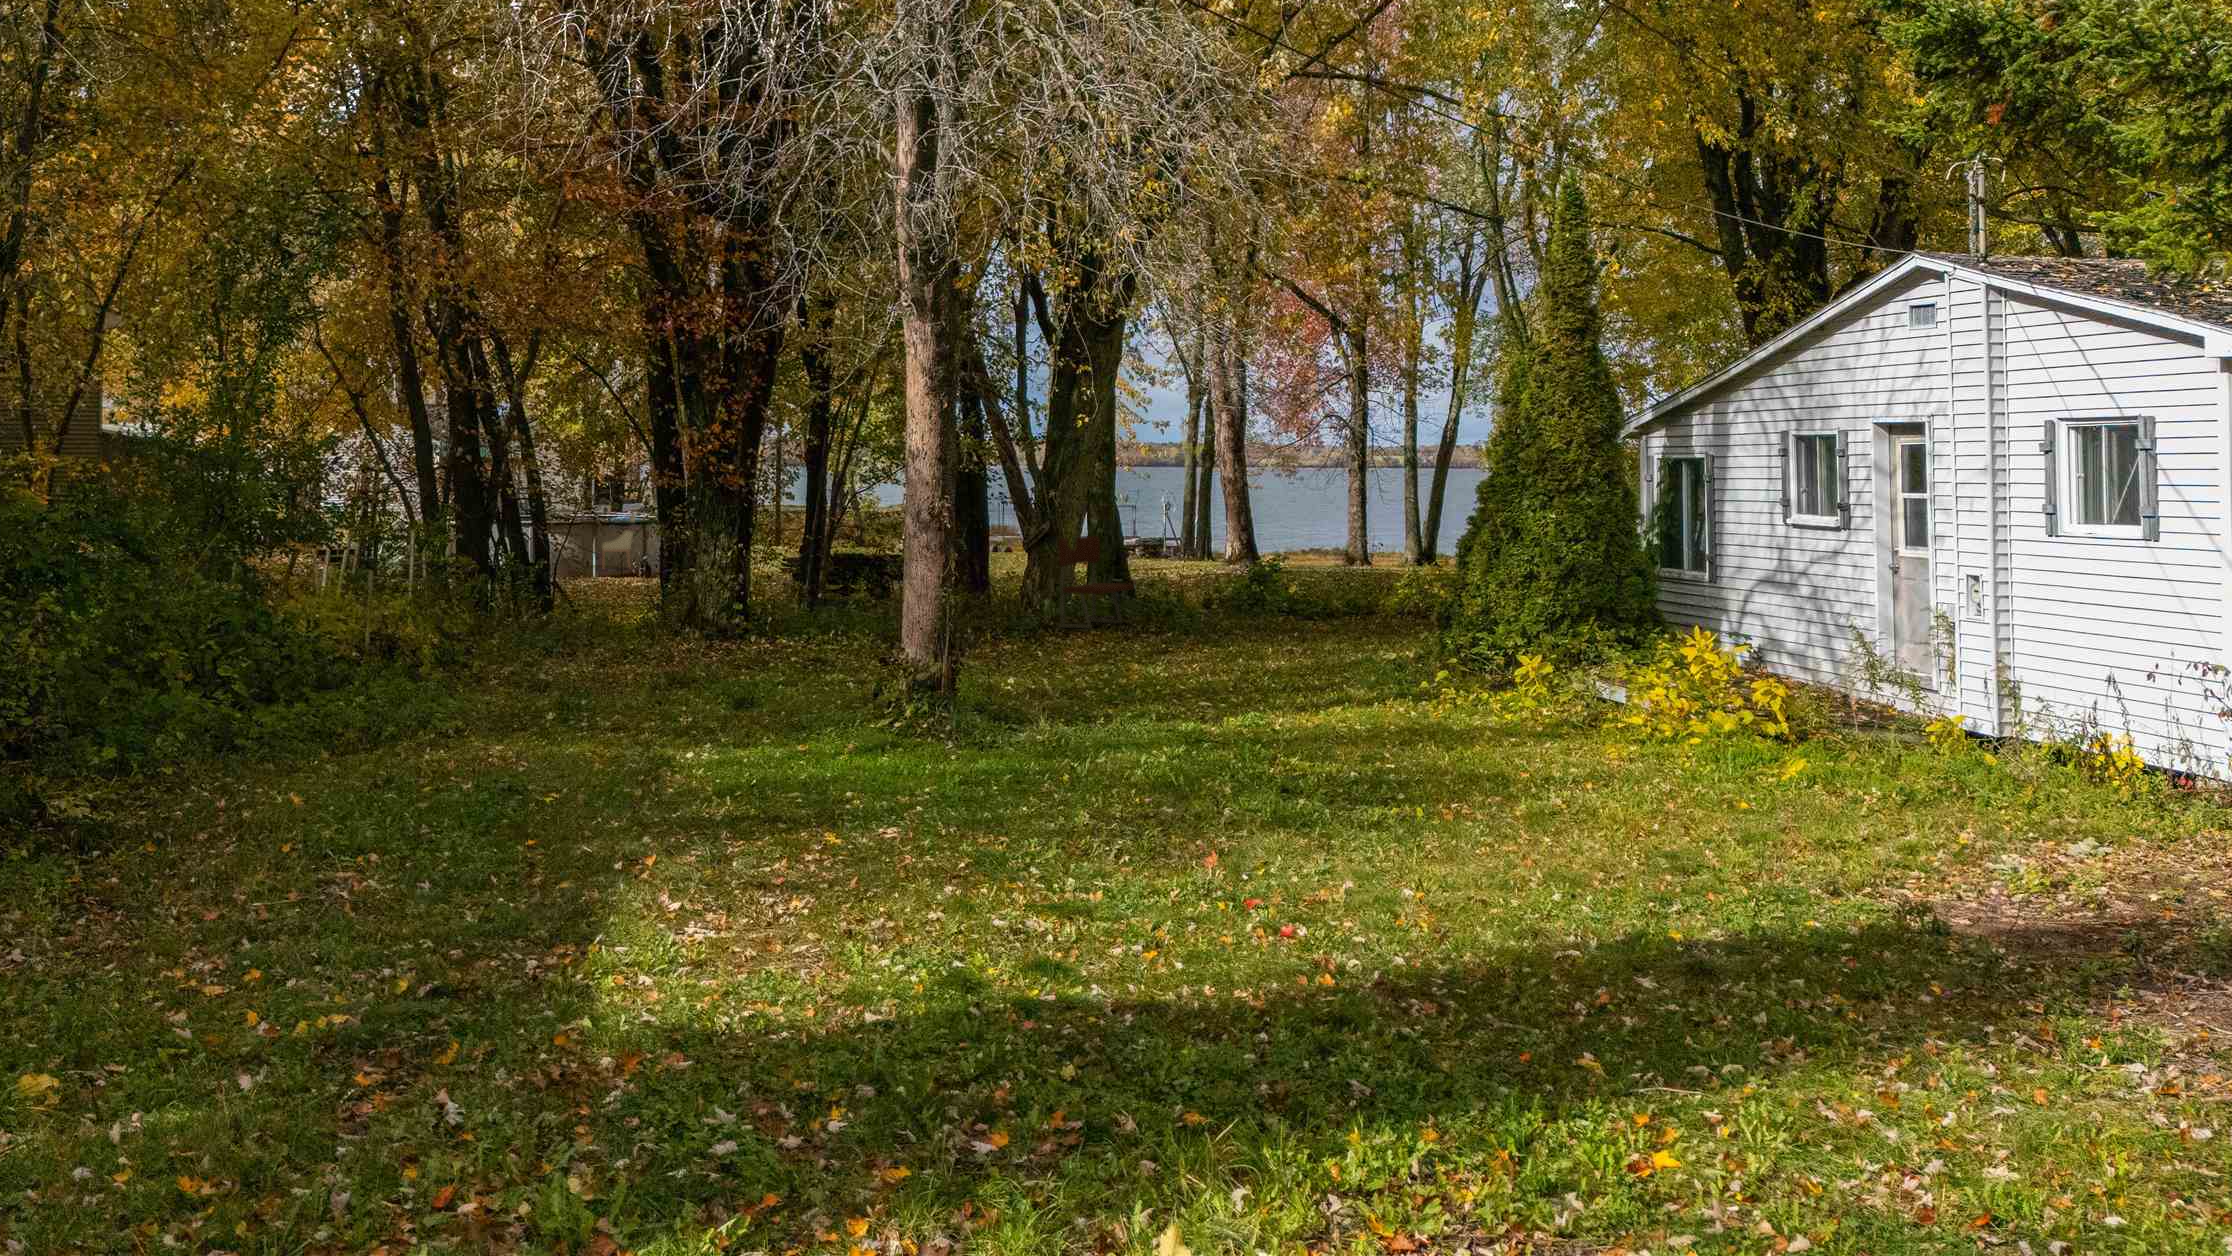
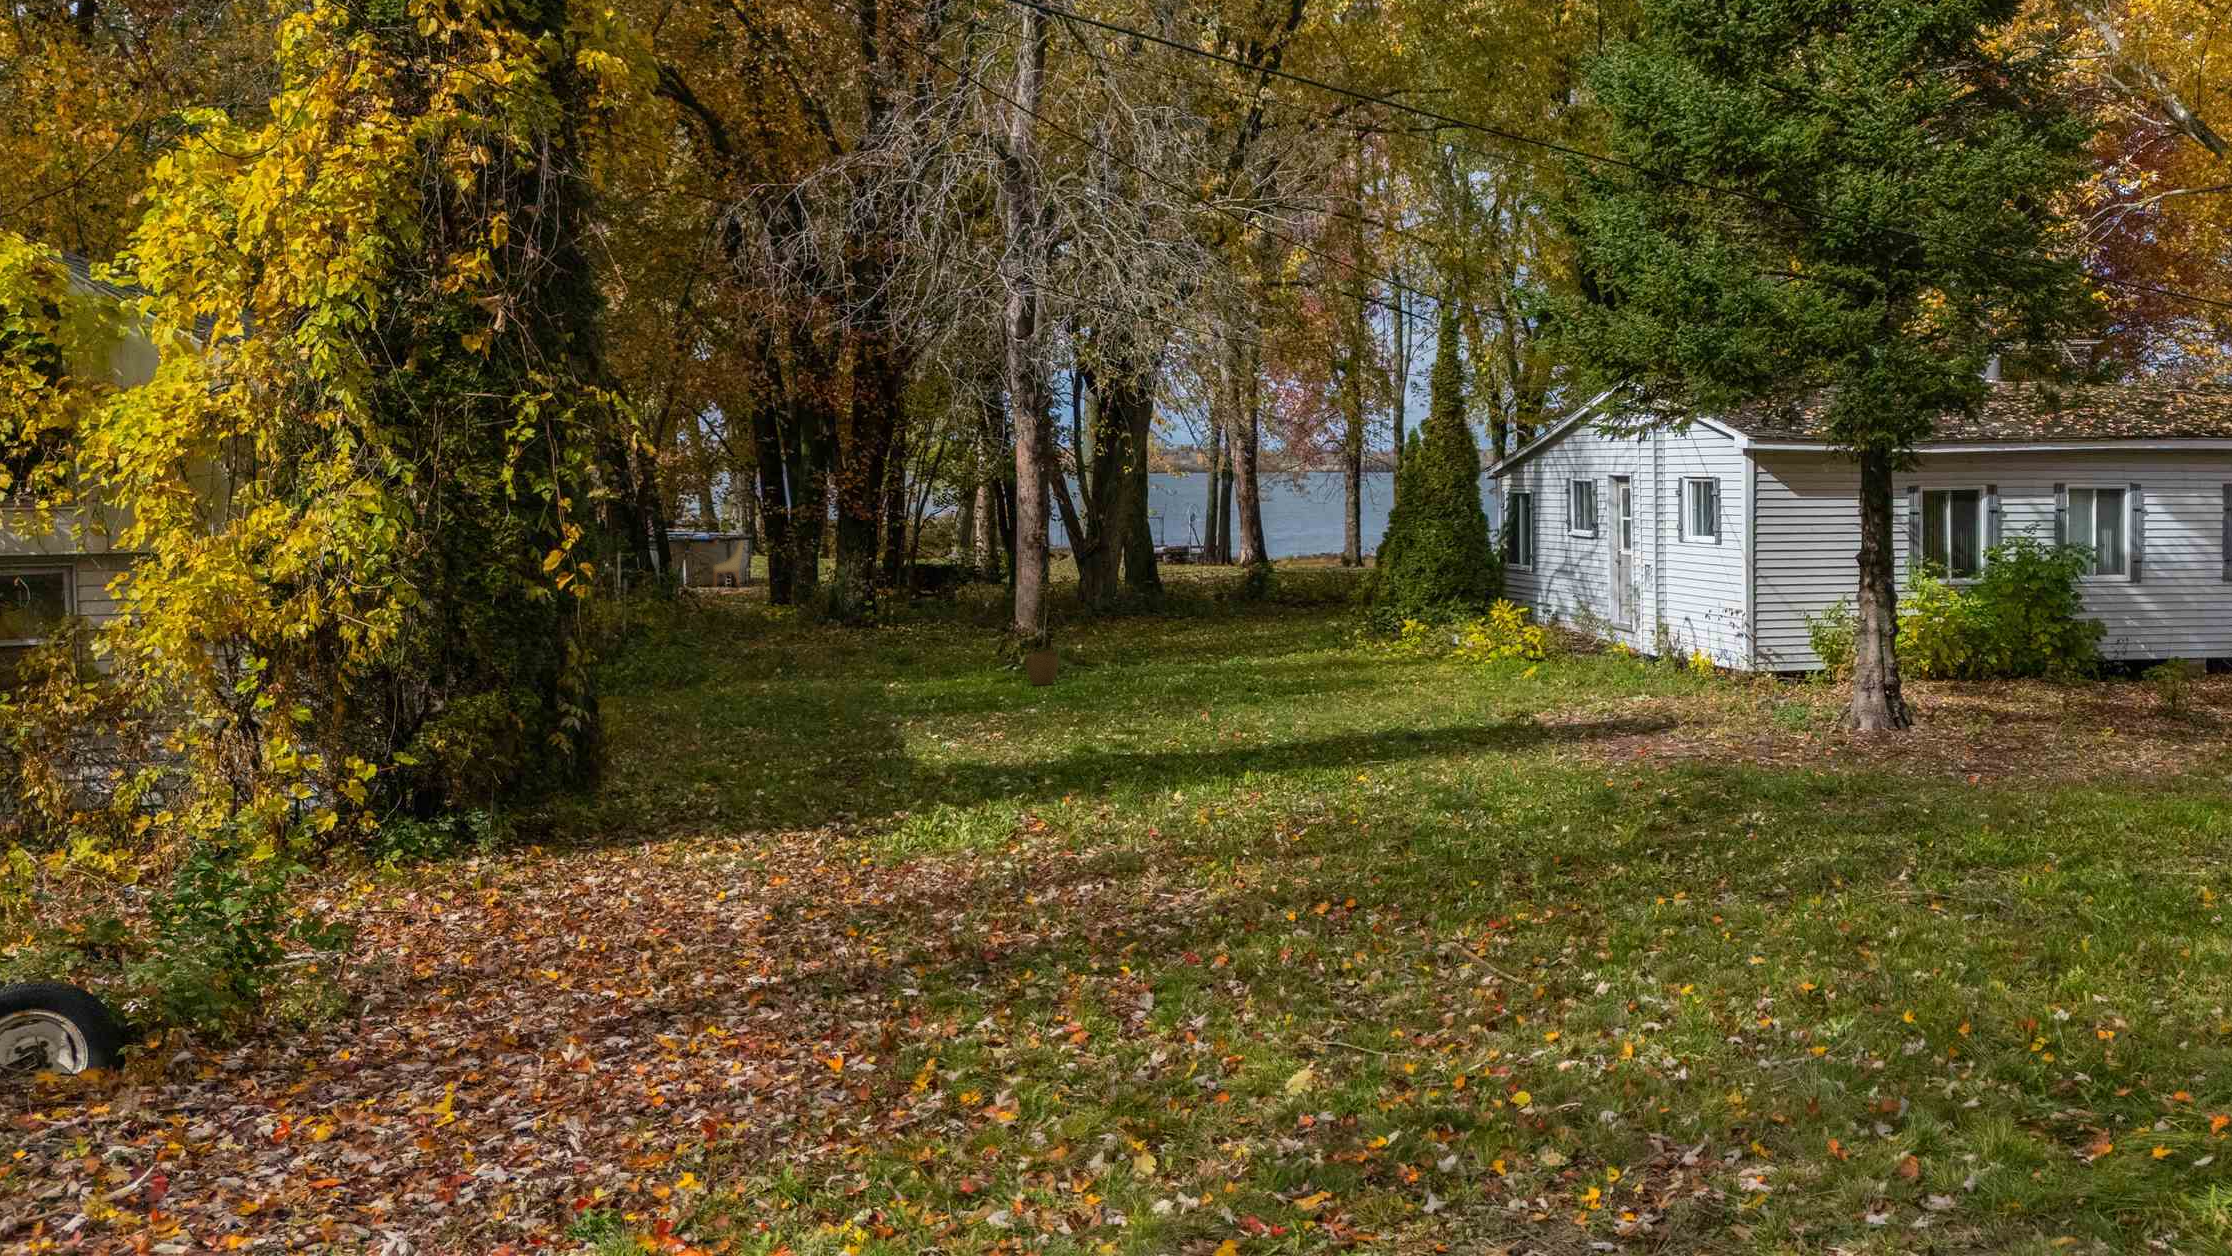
bench: present [1059,536,1134,629] -> none [1103,551,1160,619]
woven basket: none [940,664,989,733] -> present [1026,650,1058,685]

